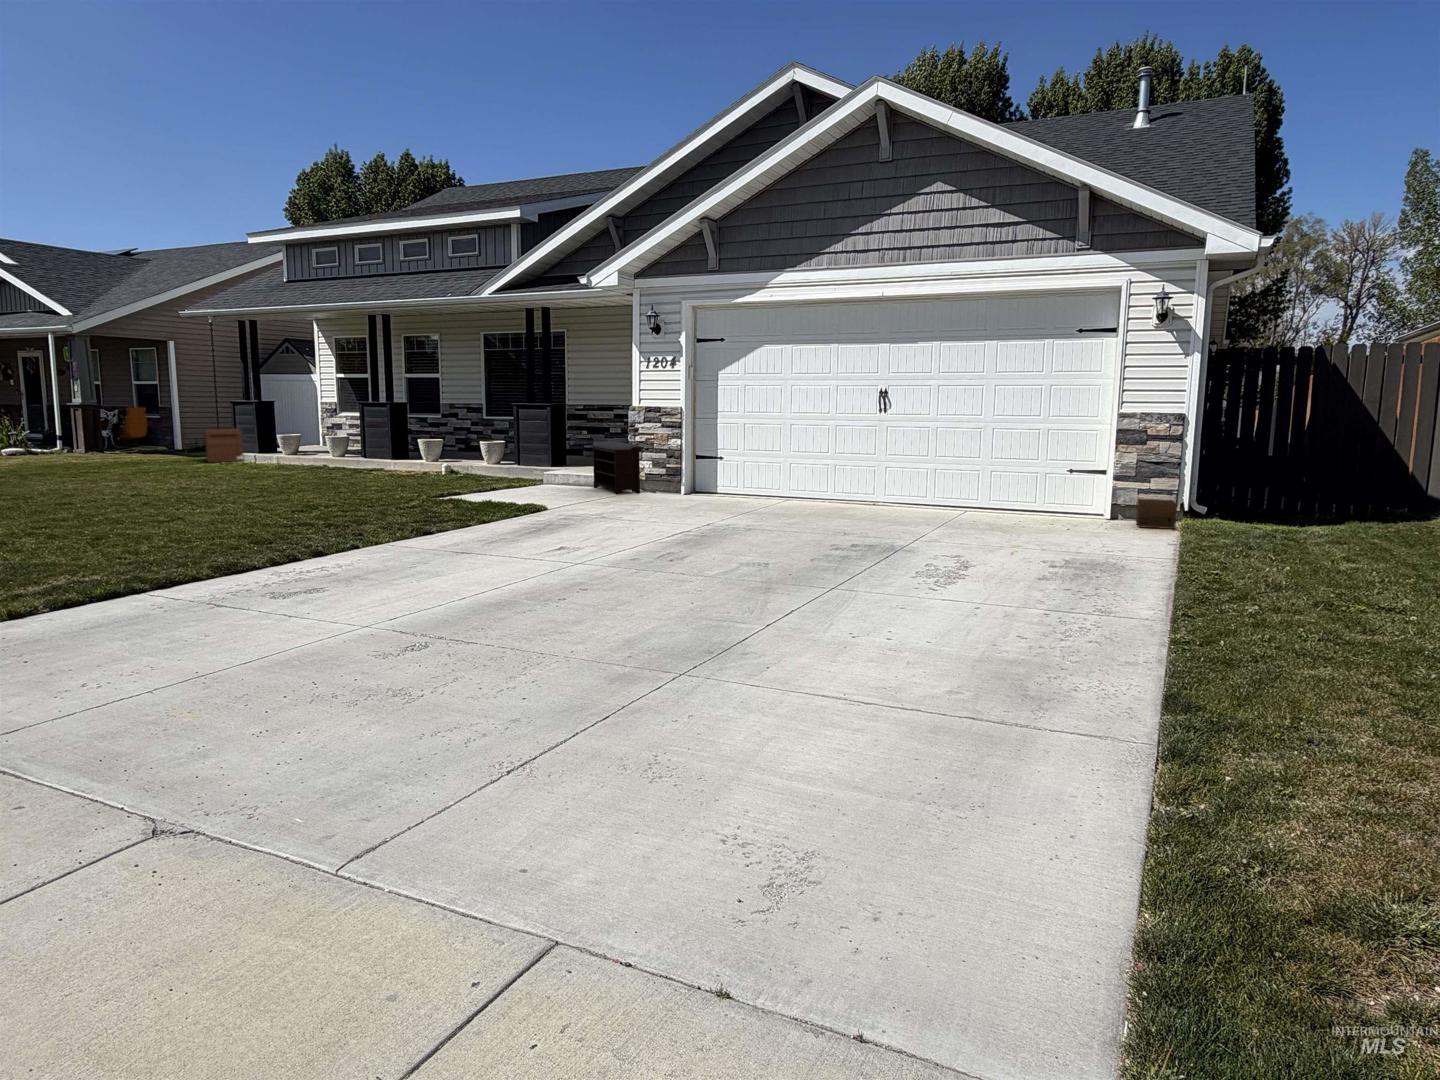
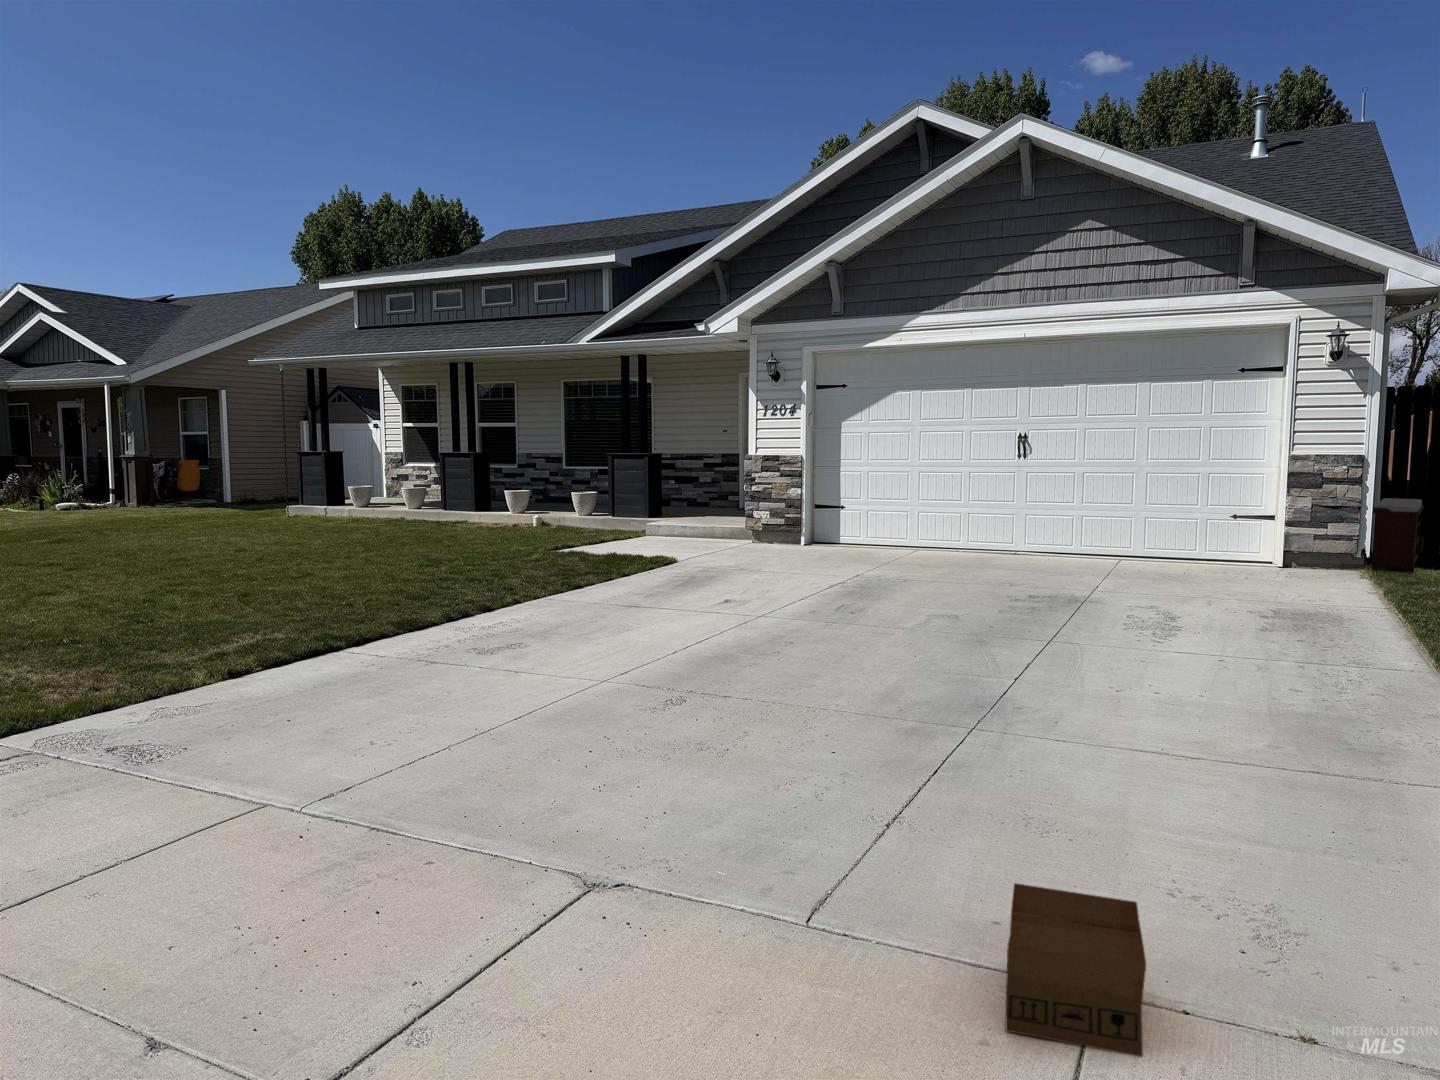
wooden crate: present [204,428,243,463] -> none [271,481,313,517]
bench: present [591,441,641,494] -> present [1372,498,1423,573]
cardboard box: present [1136,498,1178,529] -> present [1005,883,1146,1057]

